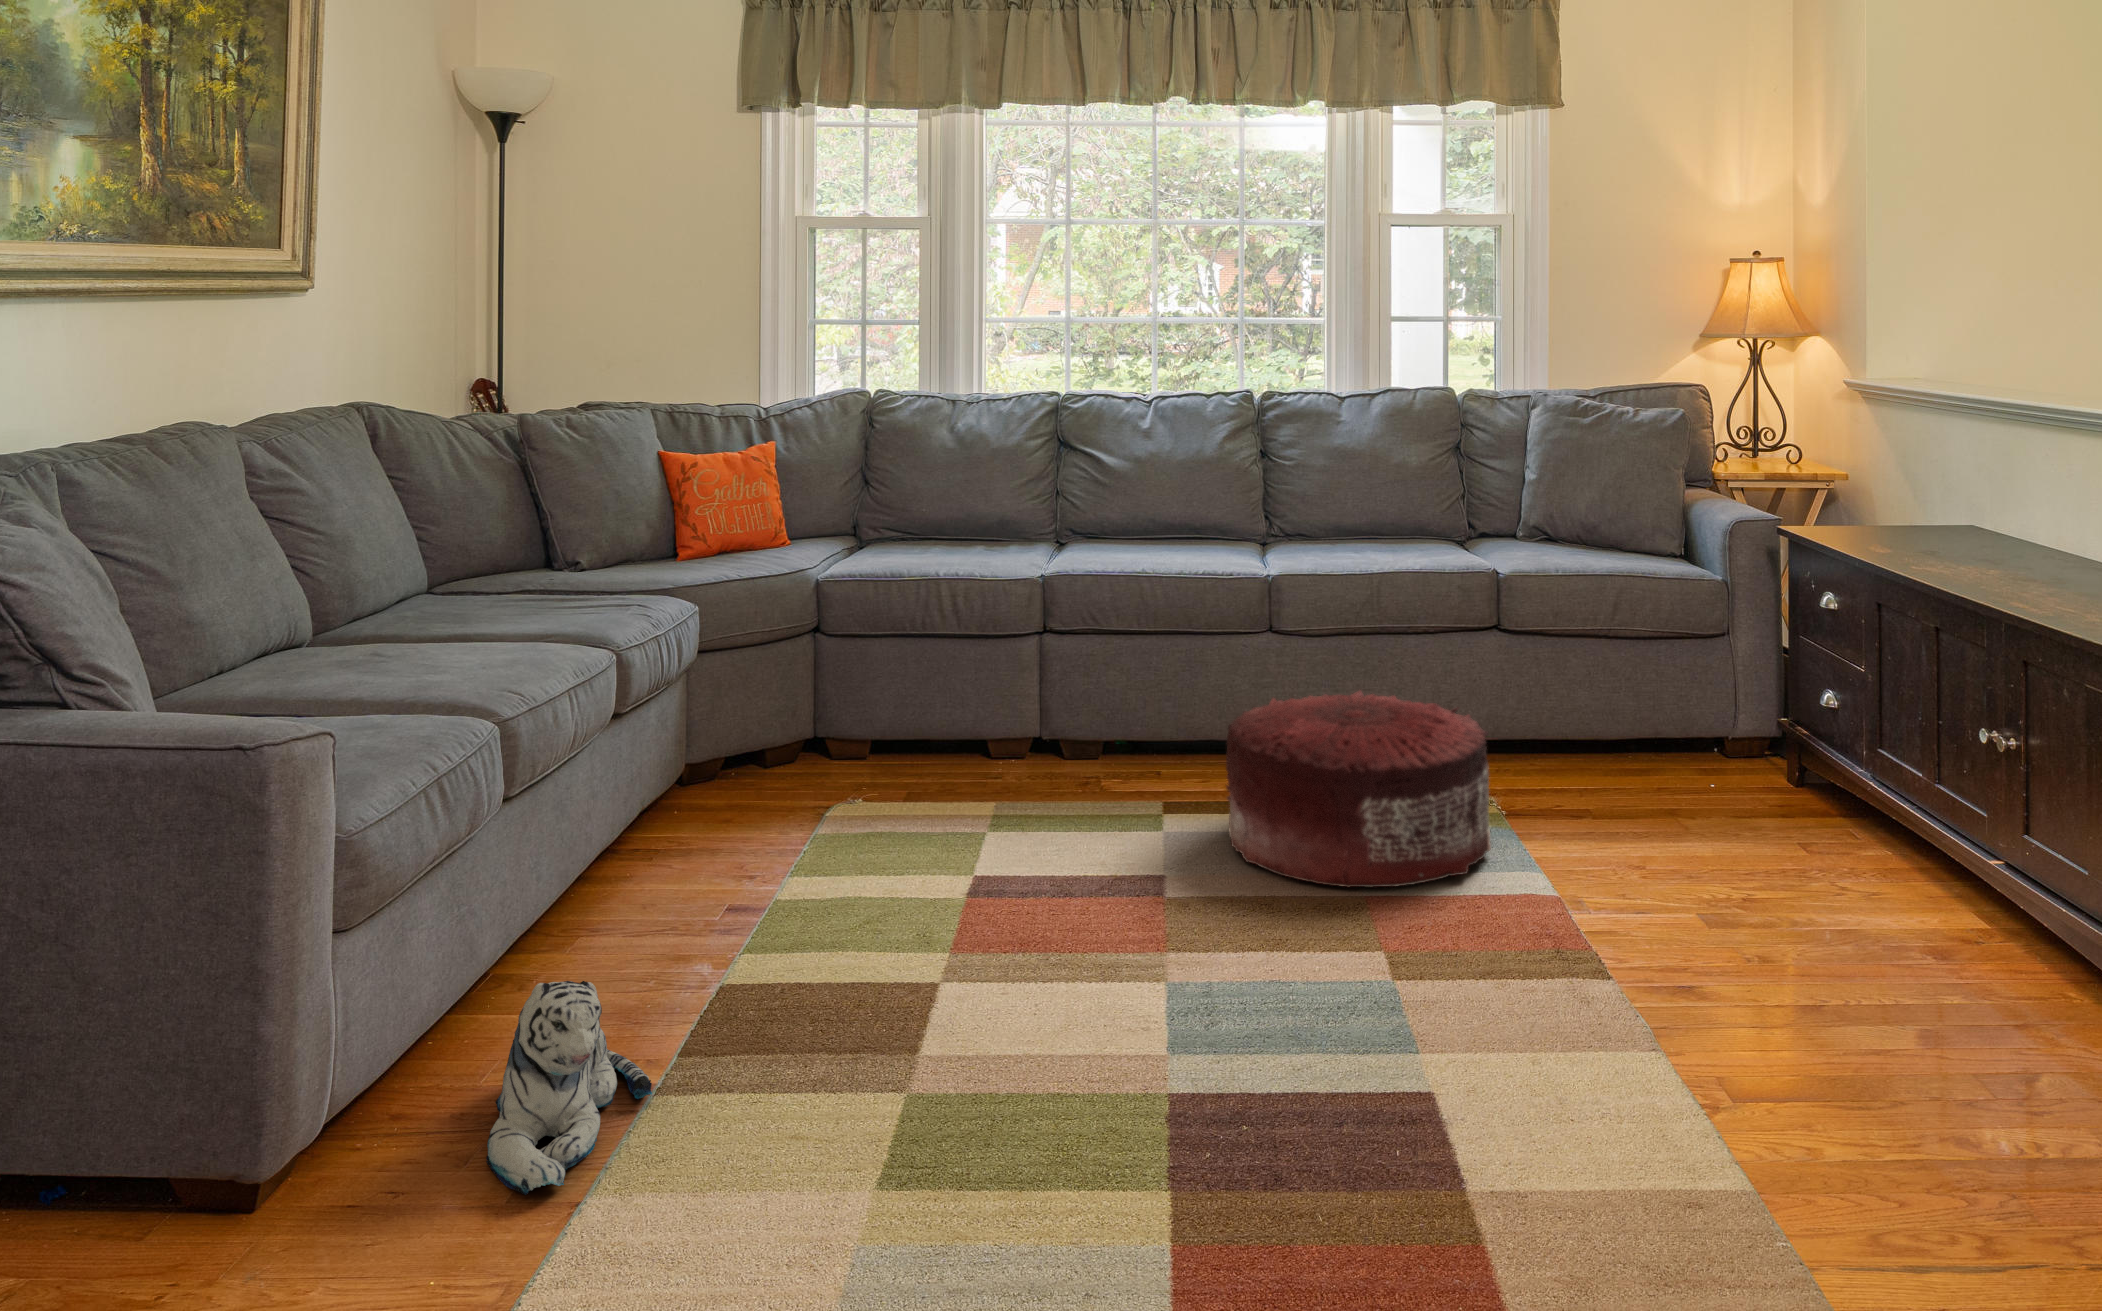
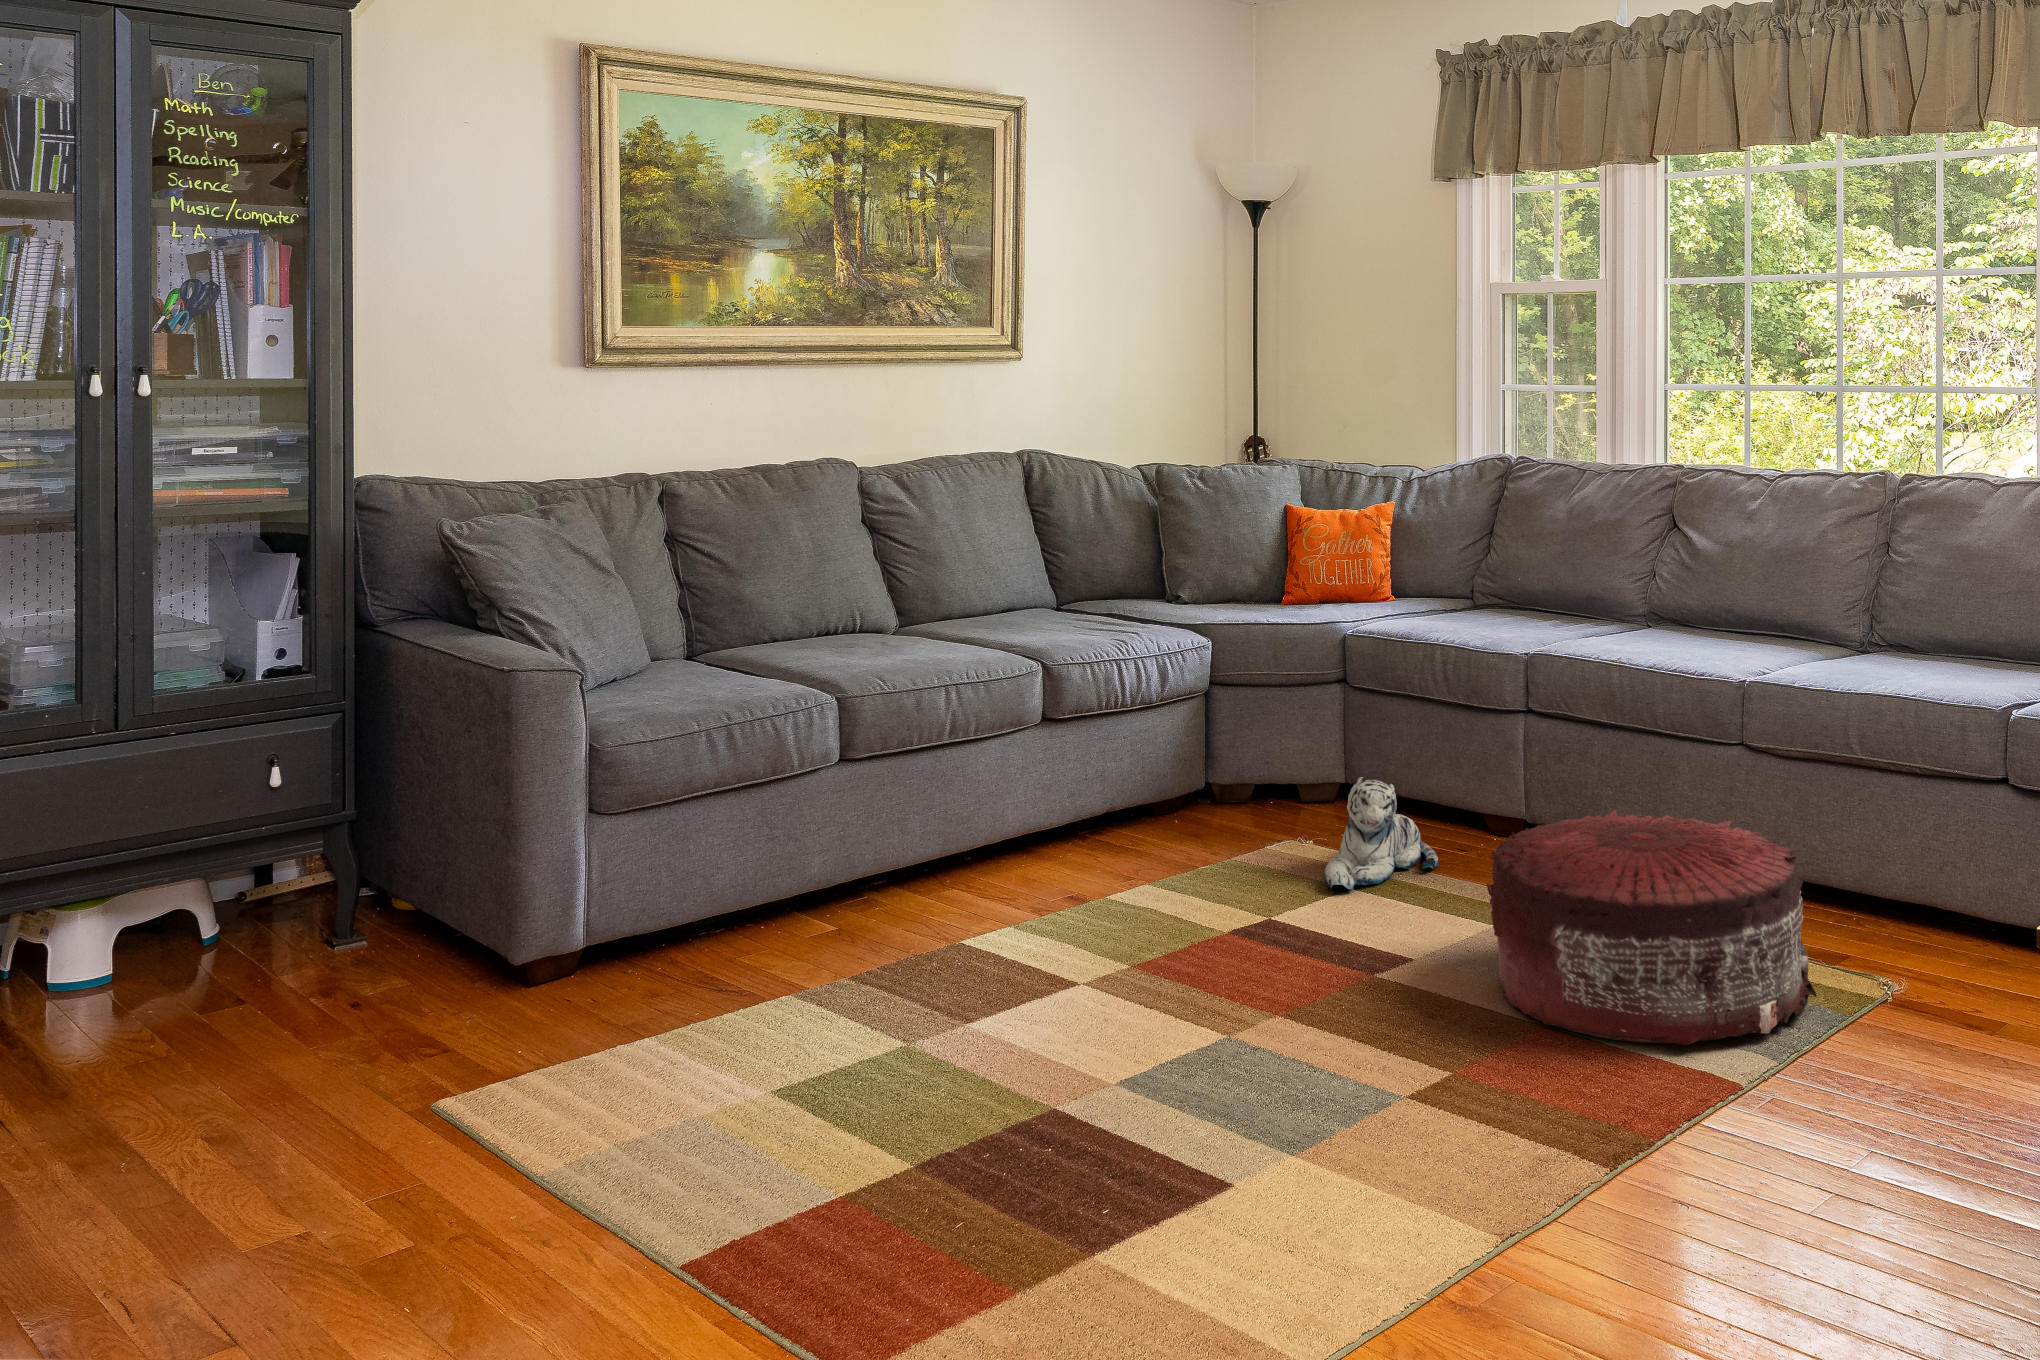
plush toy: present [486,981,652,1195] -> present [1325,777,1439,890]

